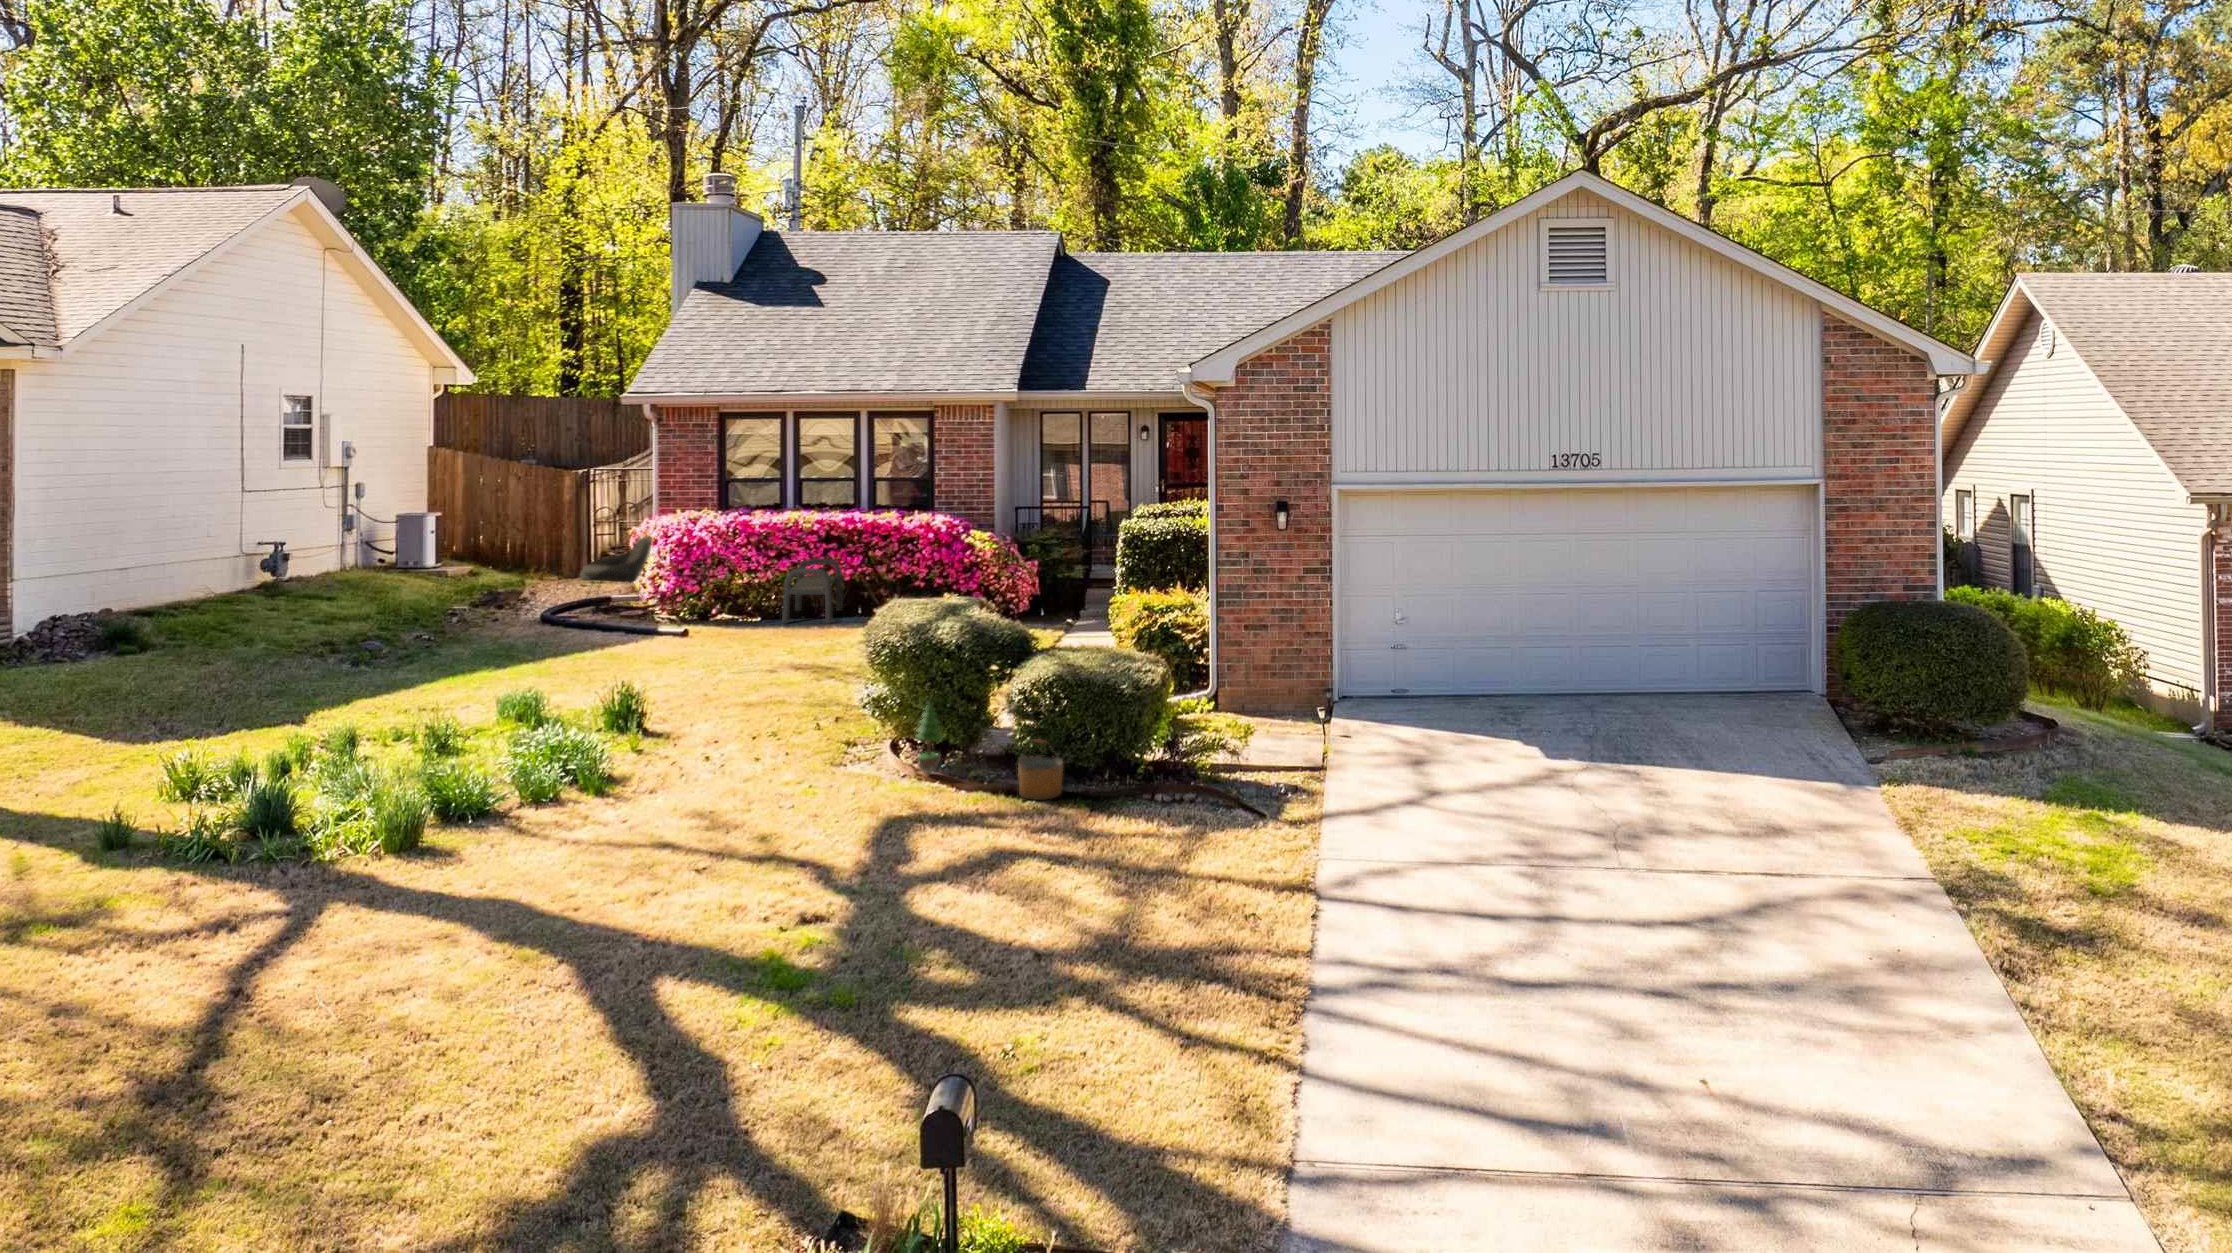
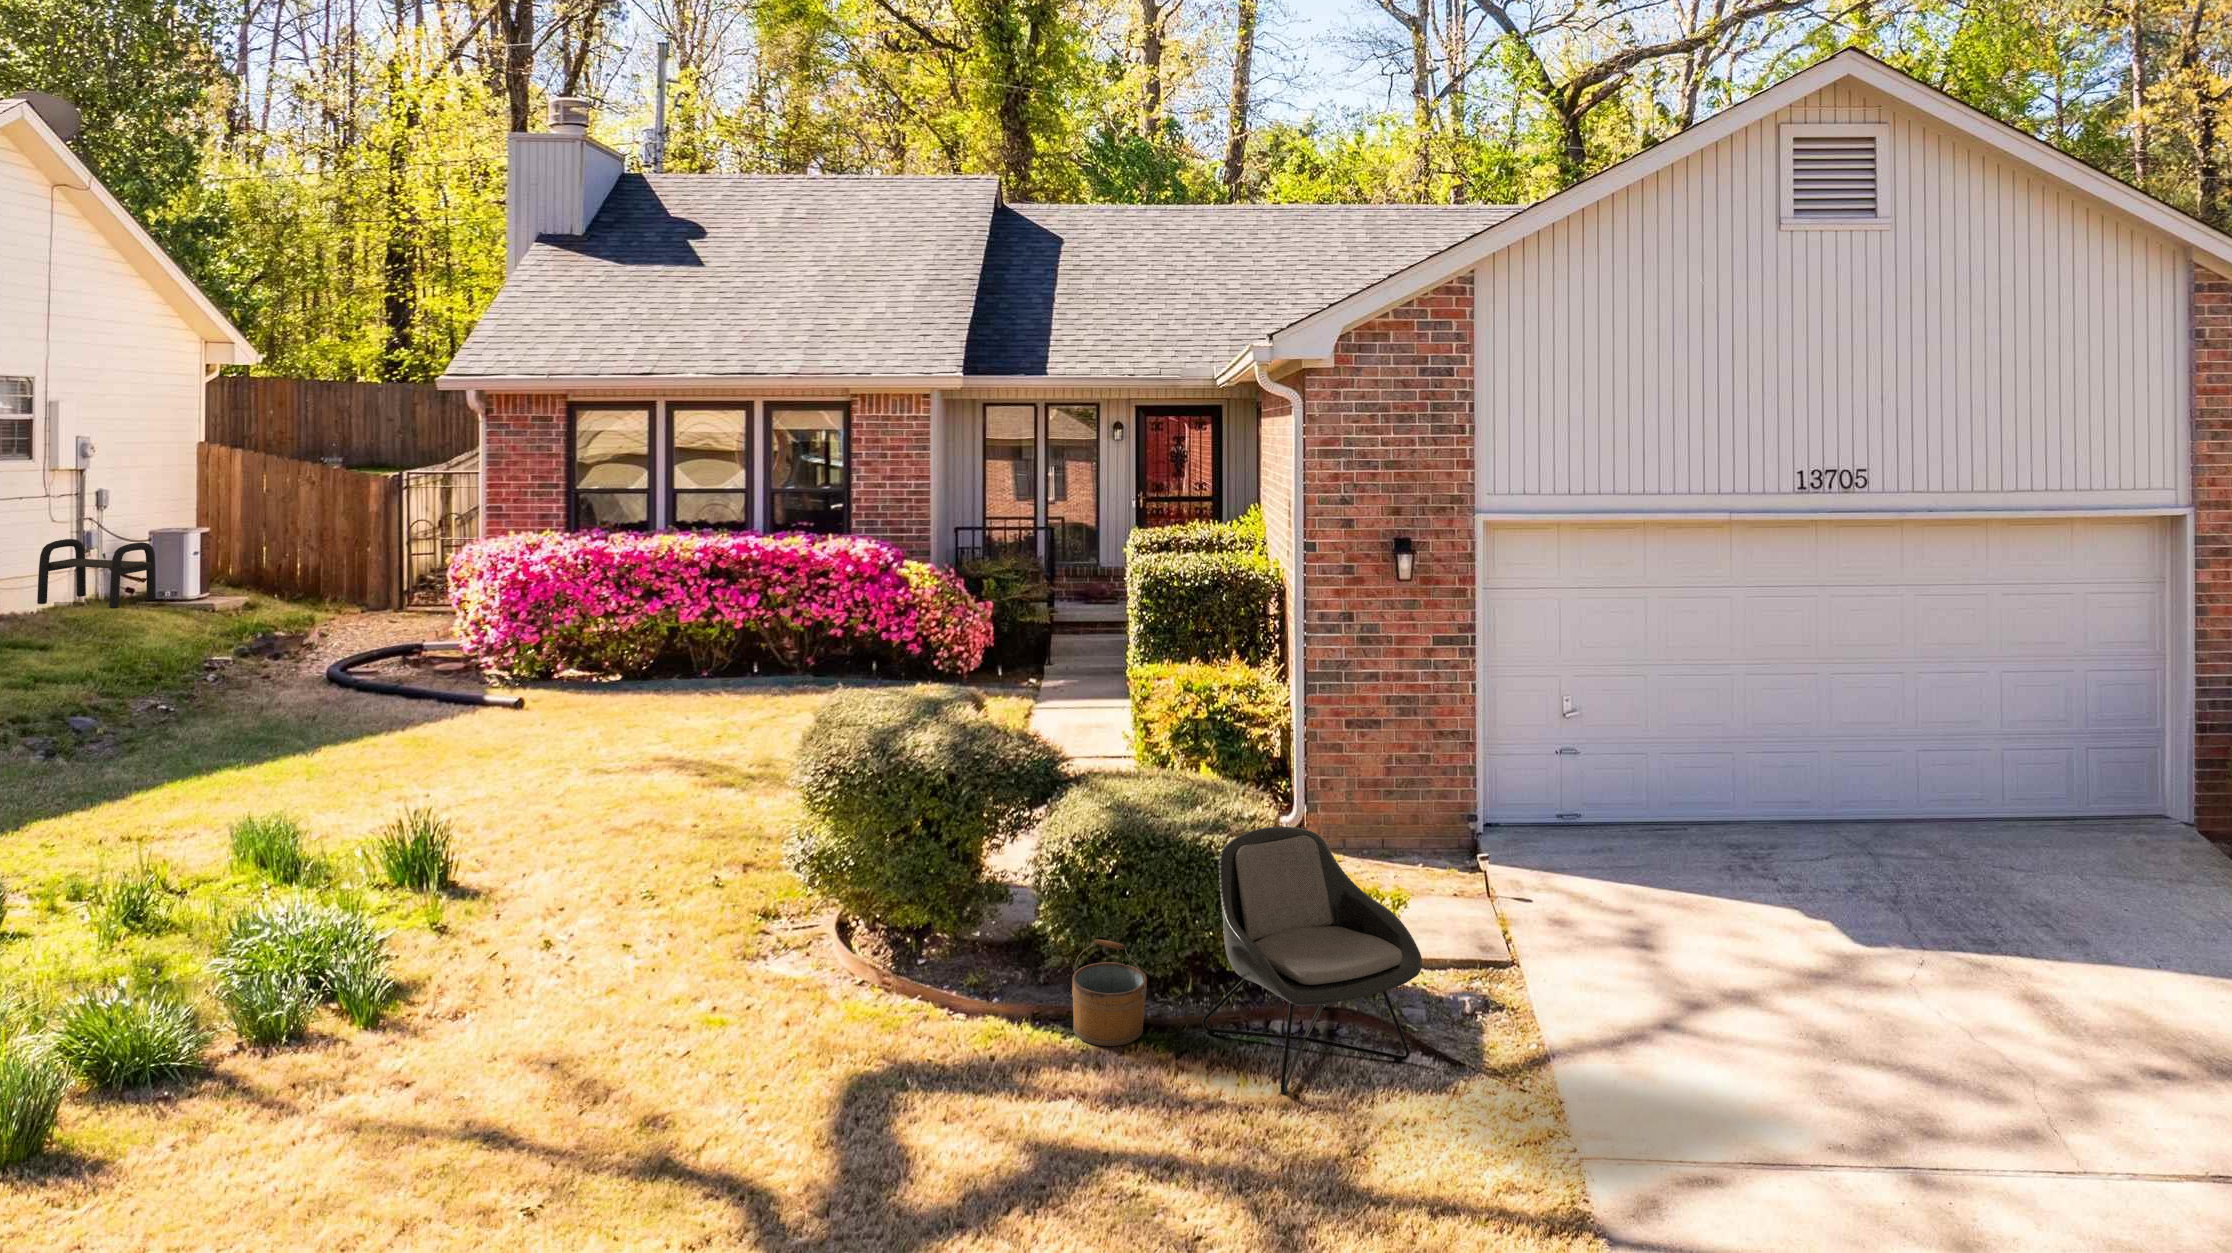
lounge chair: present [580,536,652,612] -> present [1203,827,1422,1095]
bench: present [782,558,843,624] -> present [37,539,156,608]
potted tree: present [916,703,943,774] -> none [891,858,938,985]

